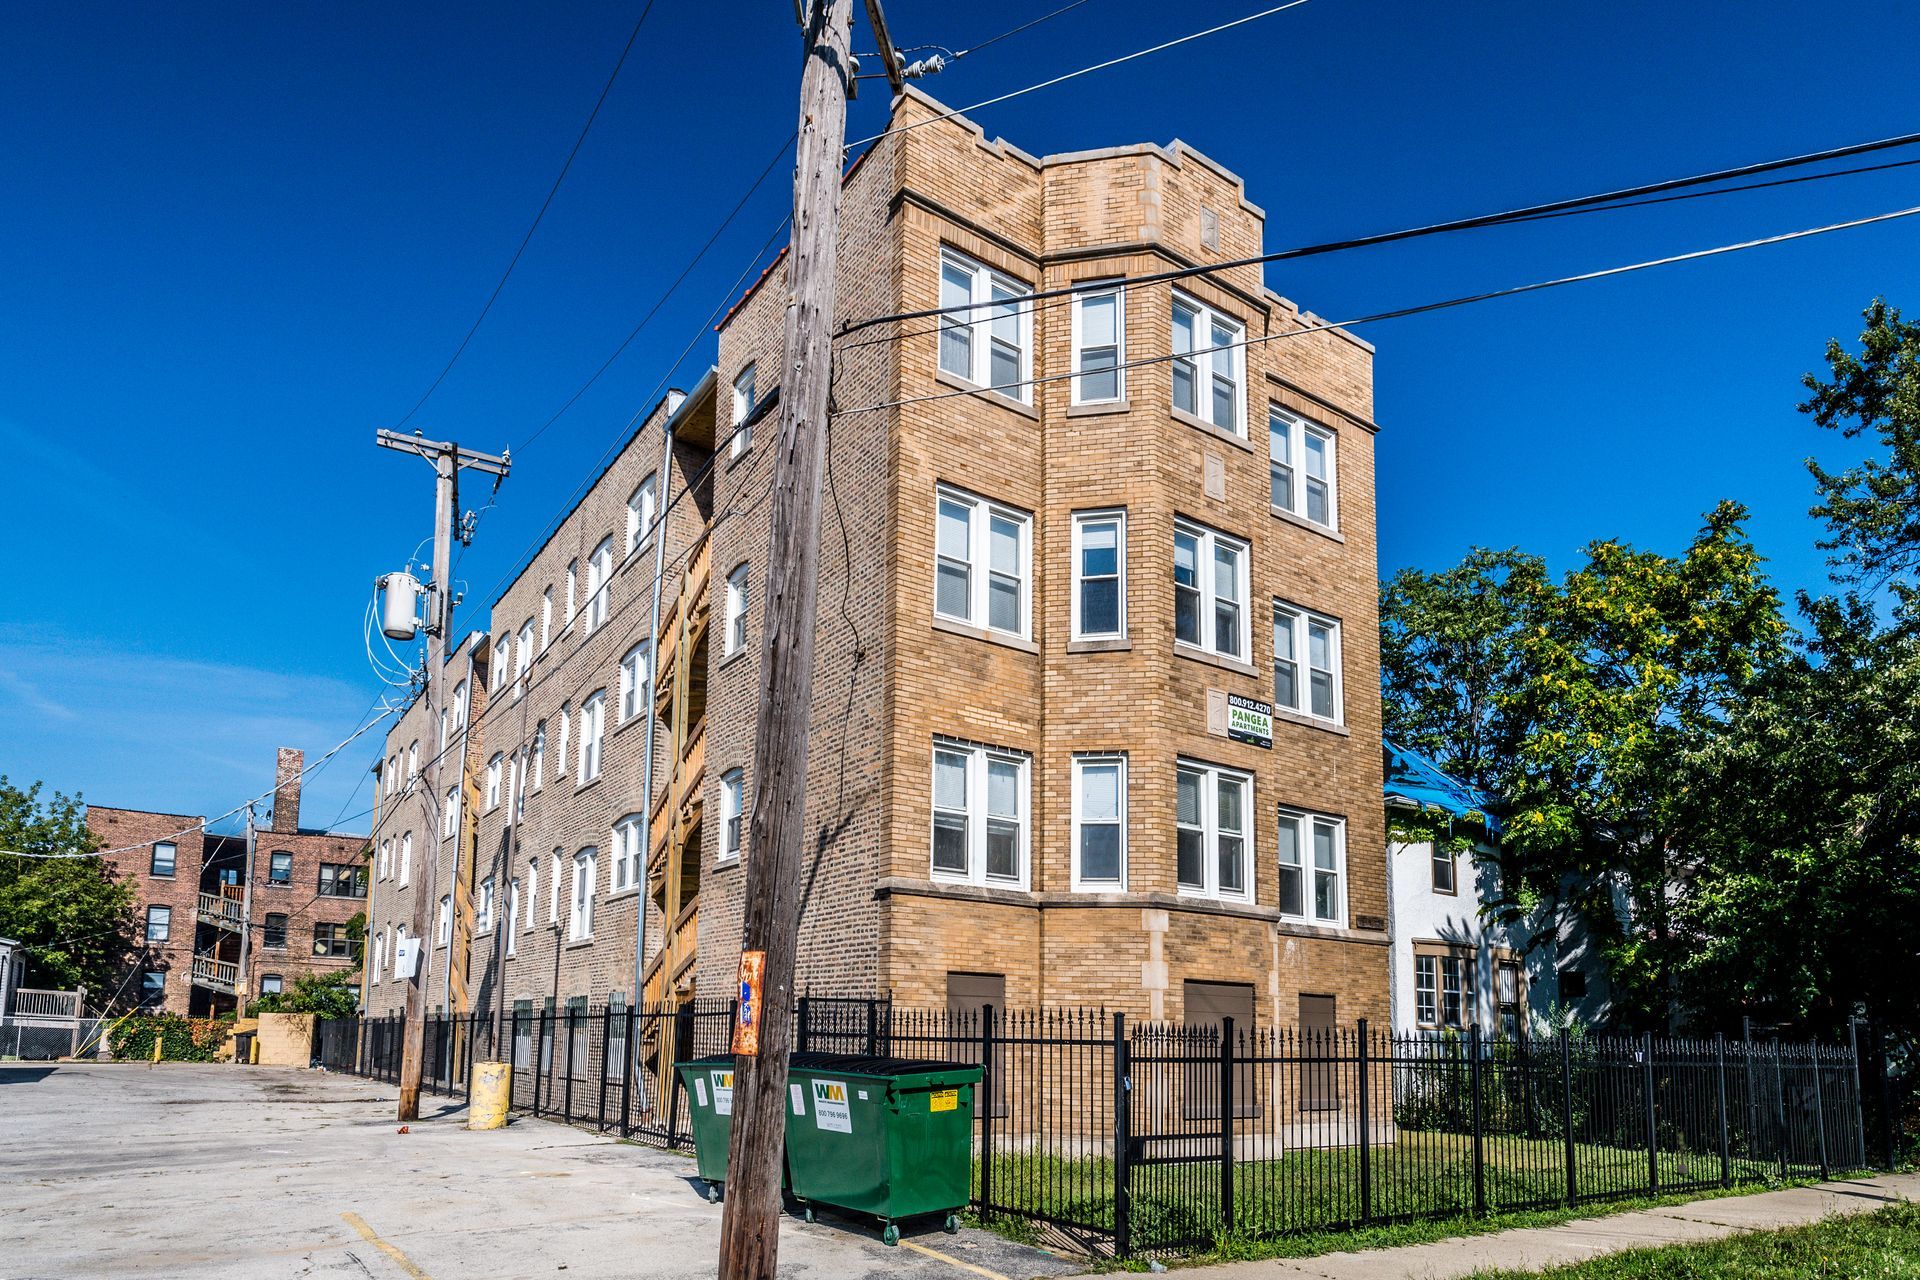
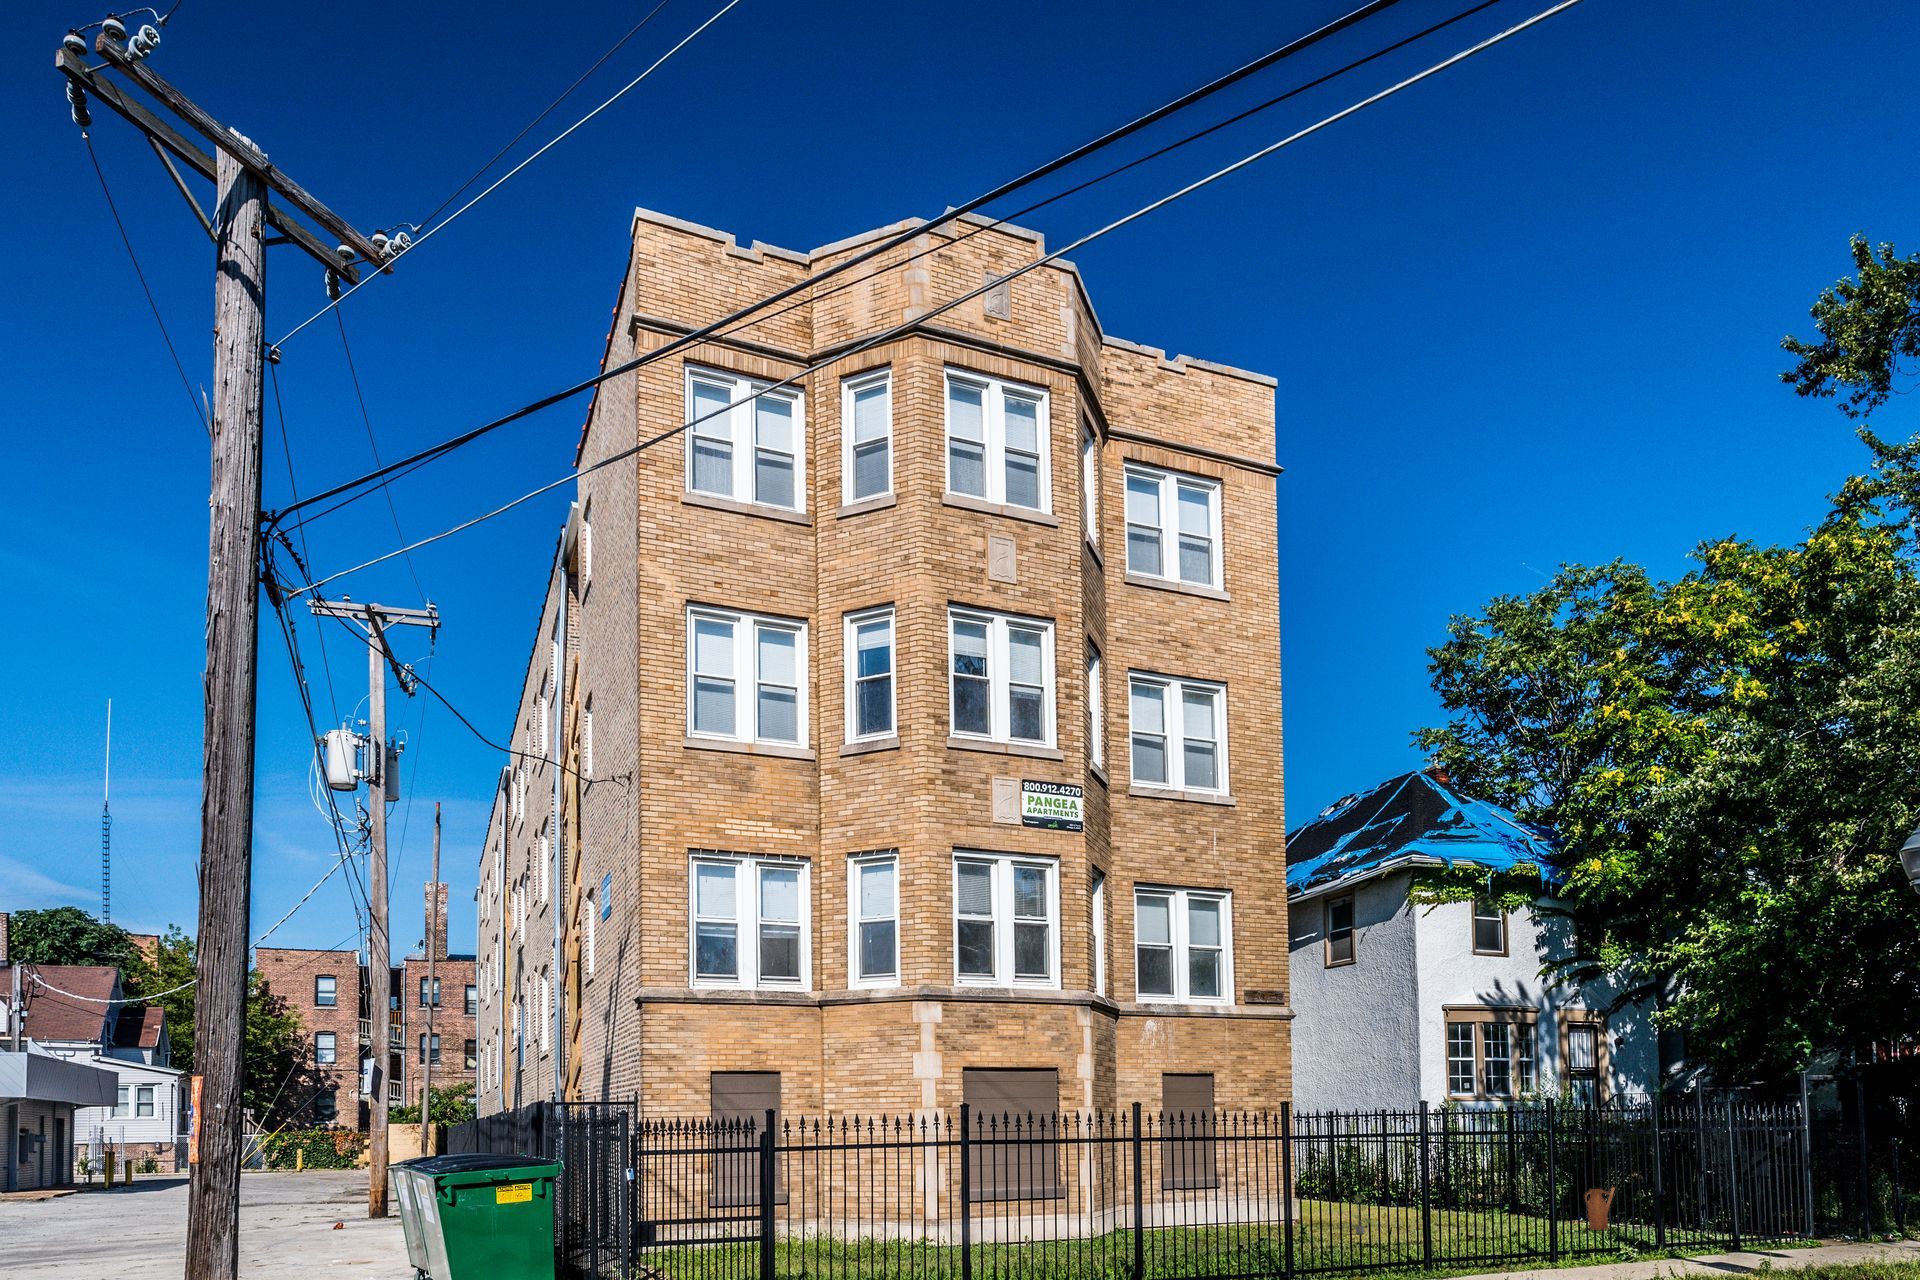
watering can: none [1858,1130,1881,1173] -> present [1585,1188,1614,1230]

